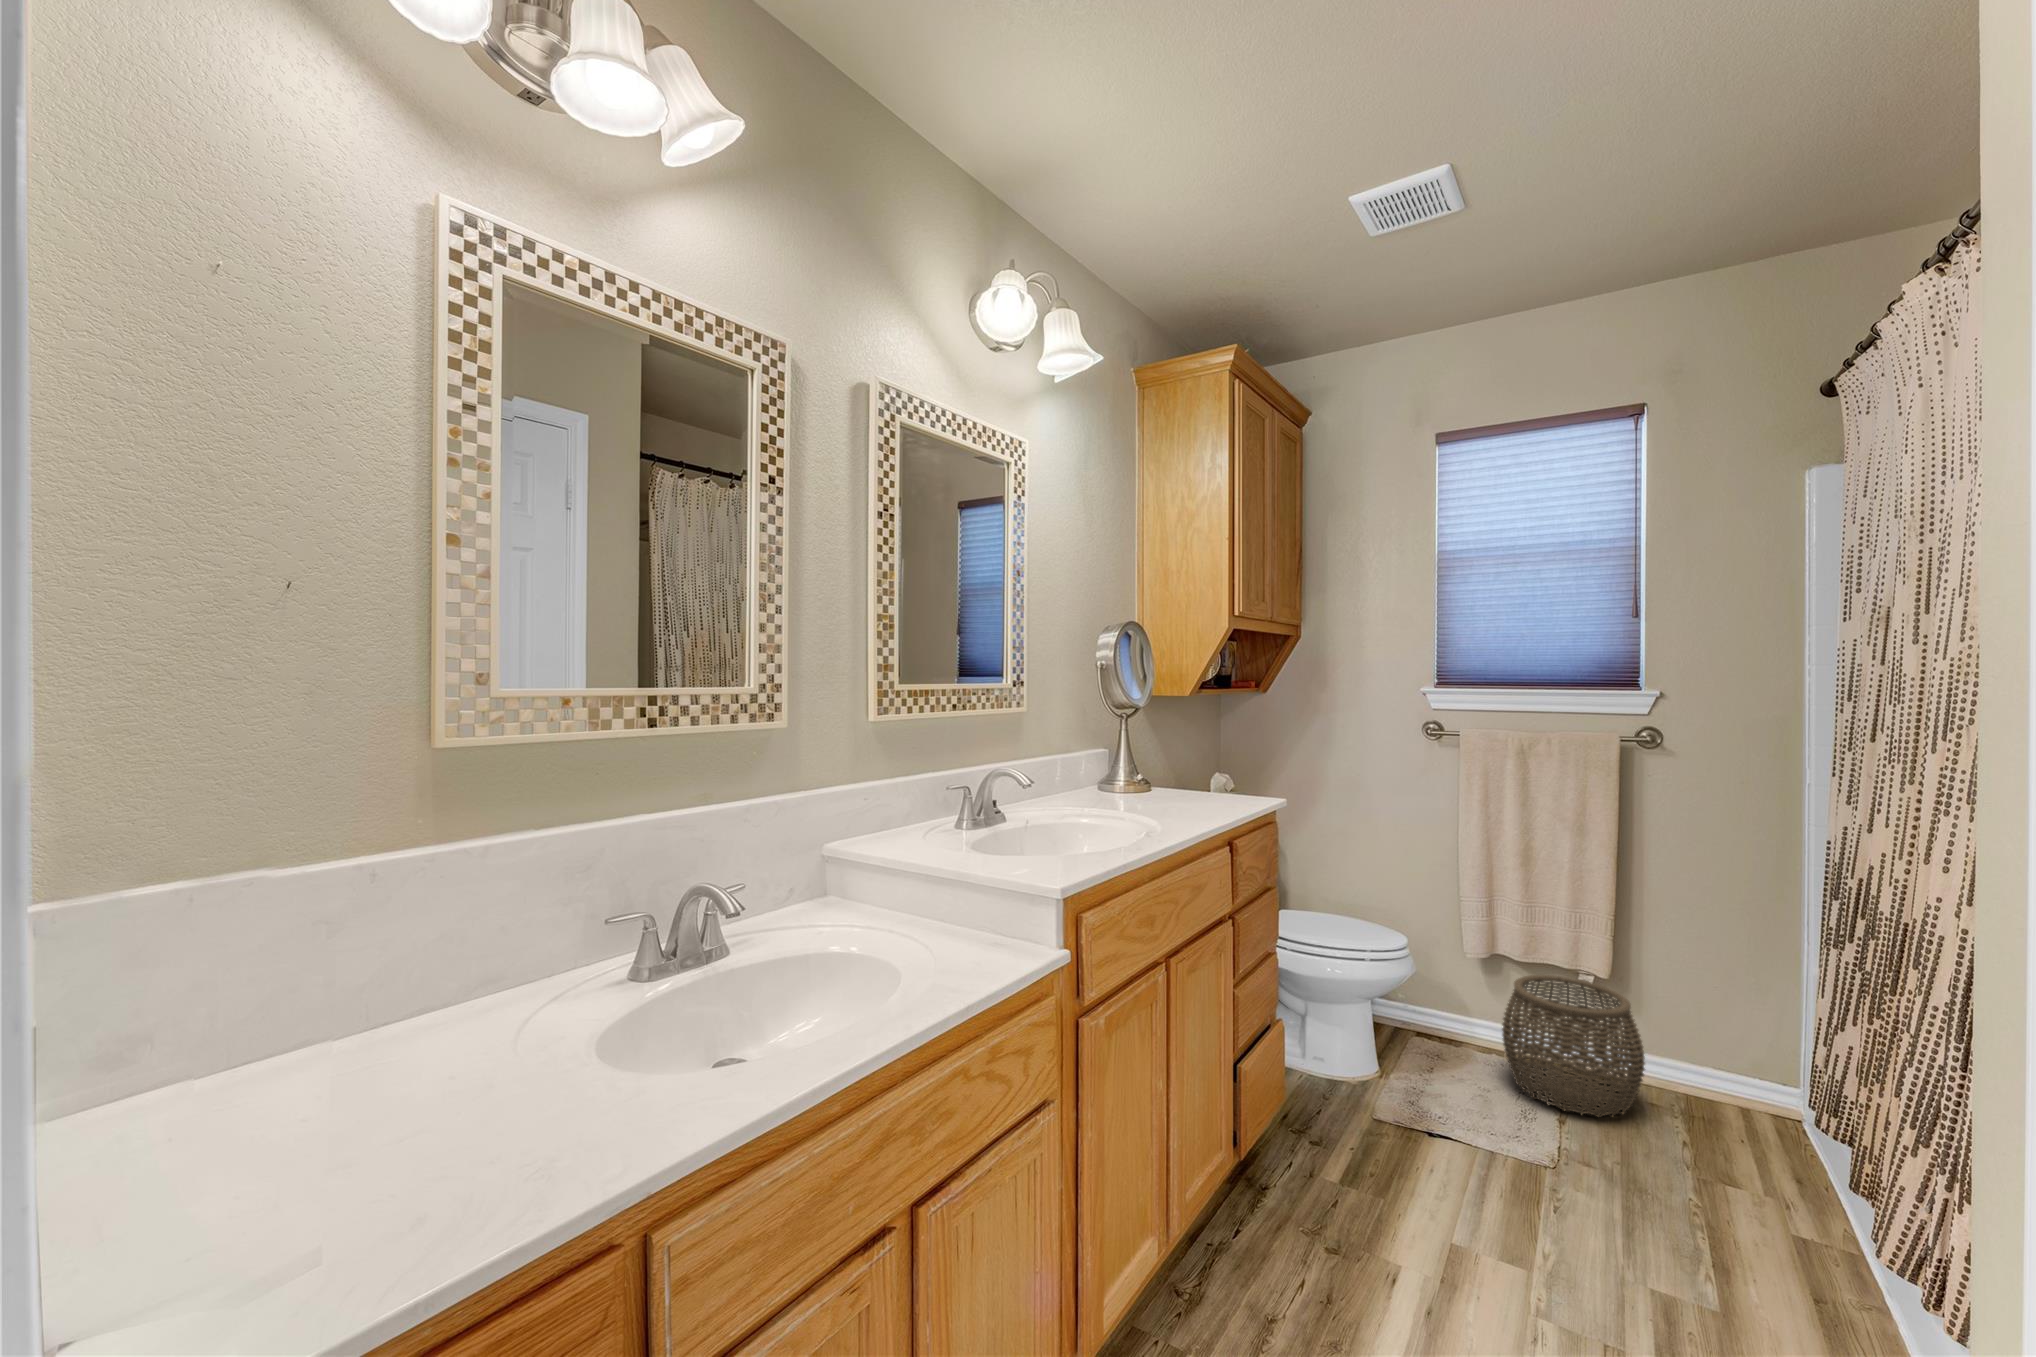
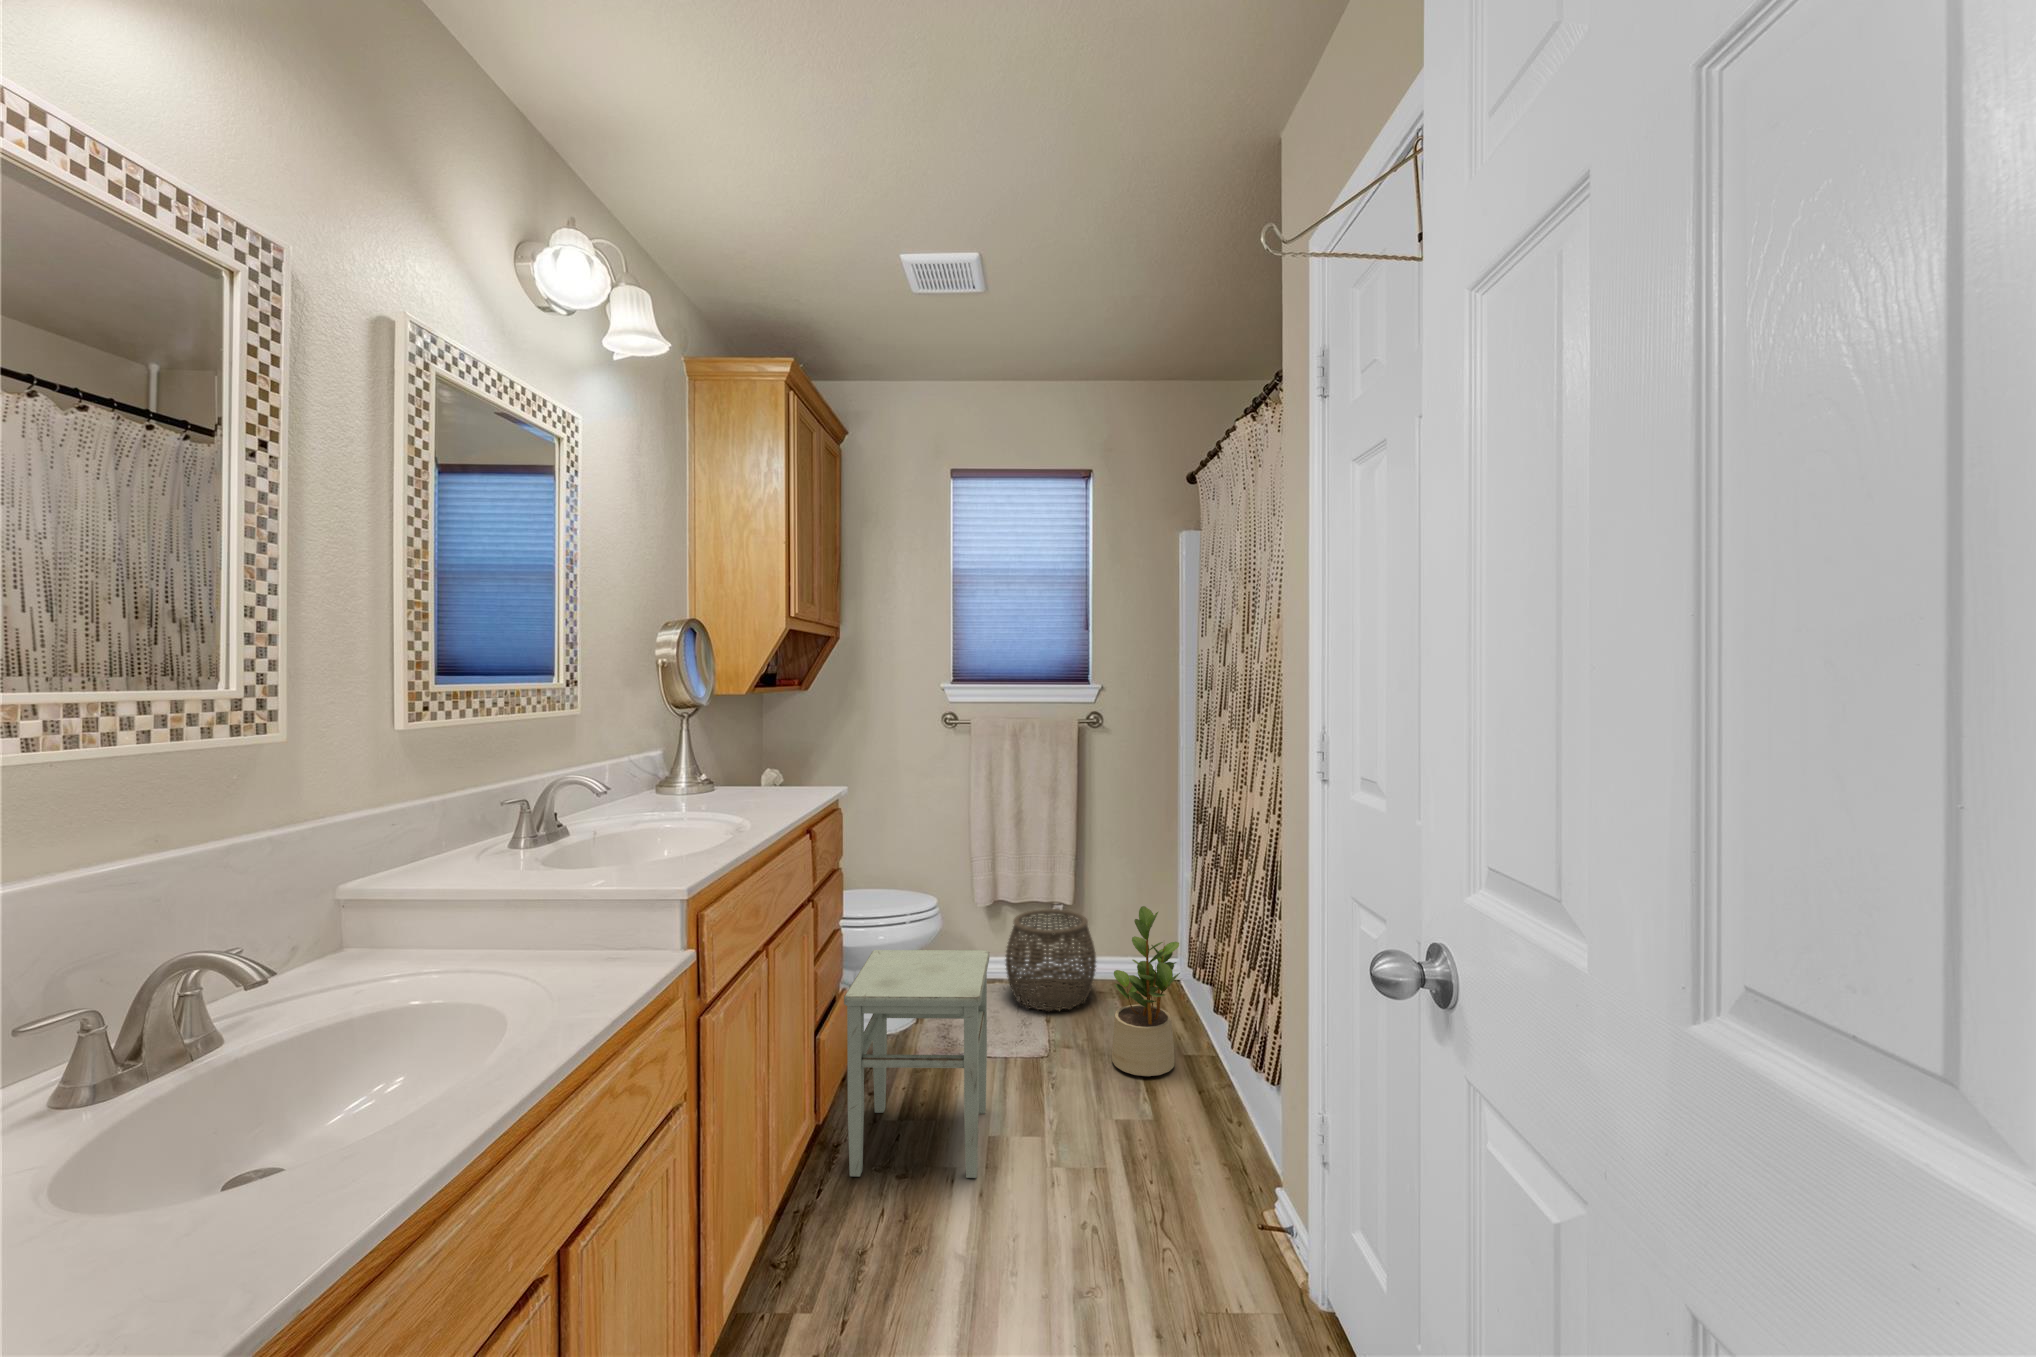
stool: none [1266,984,1459,1293] -> present [844,950,989,1178]
potted plant: none [1659,1005,1790,1258] -> present [1112,906,1180,1076]

